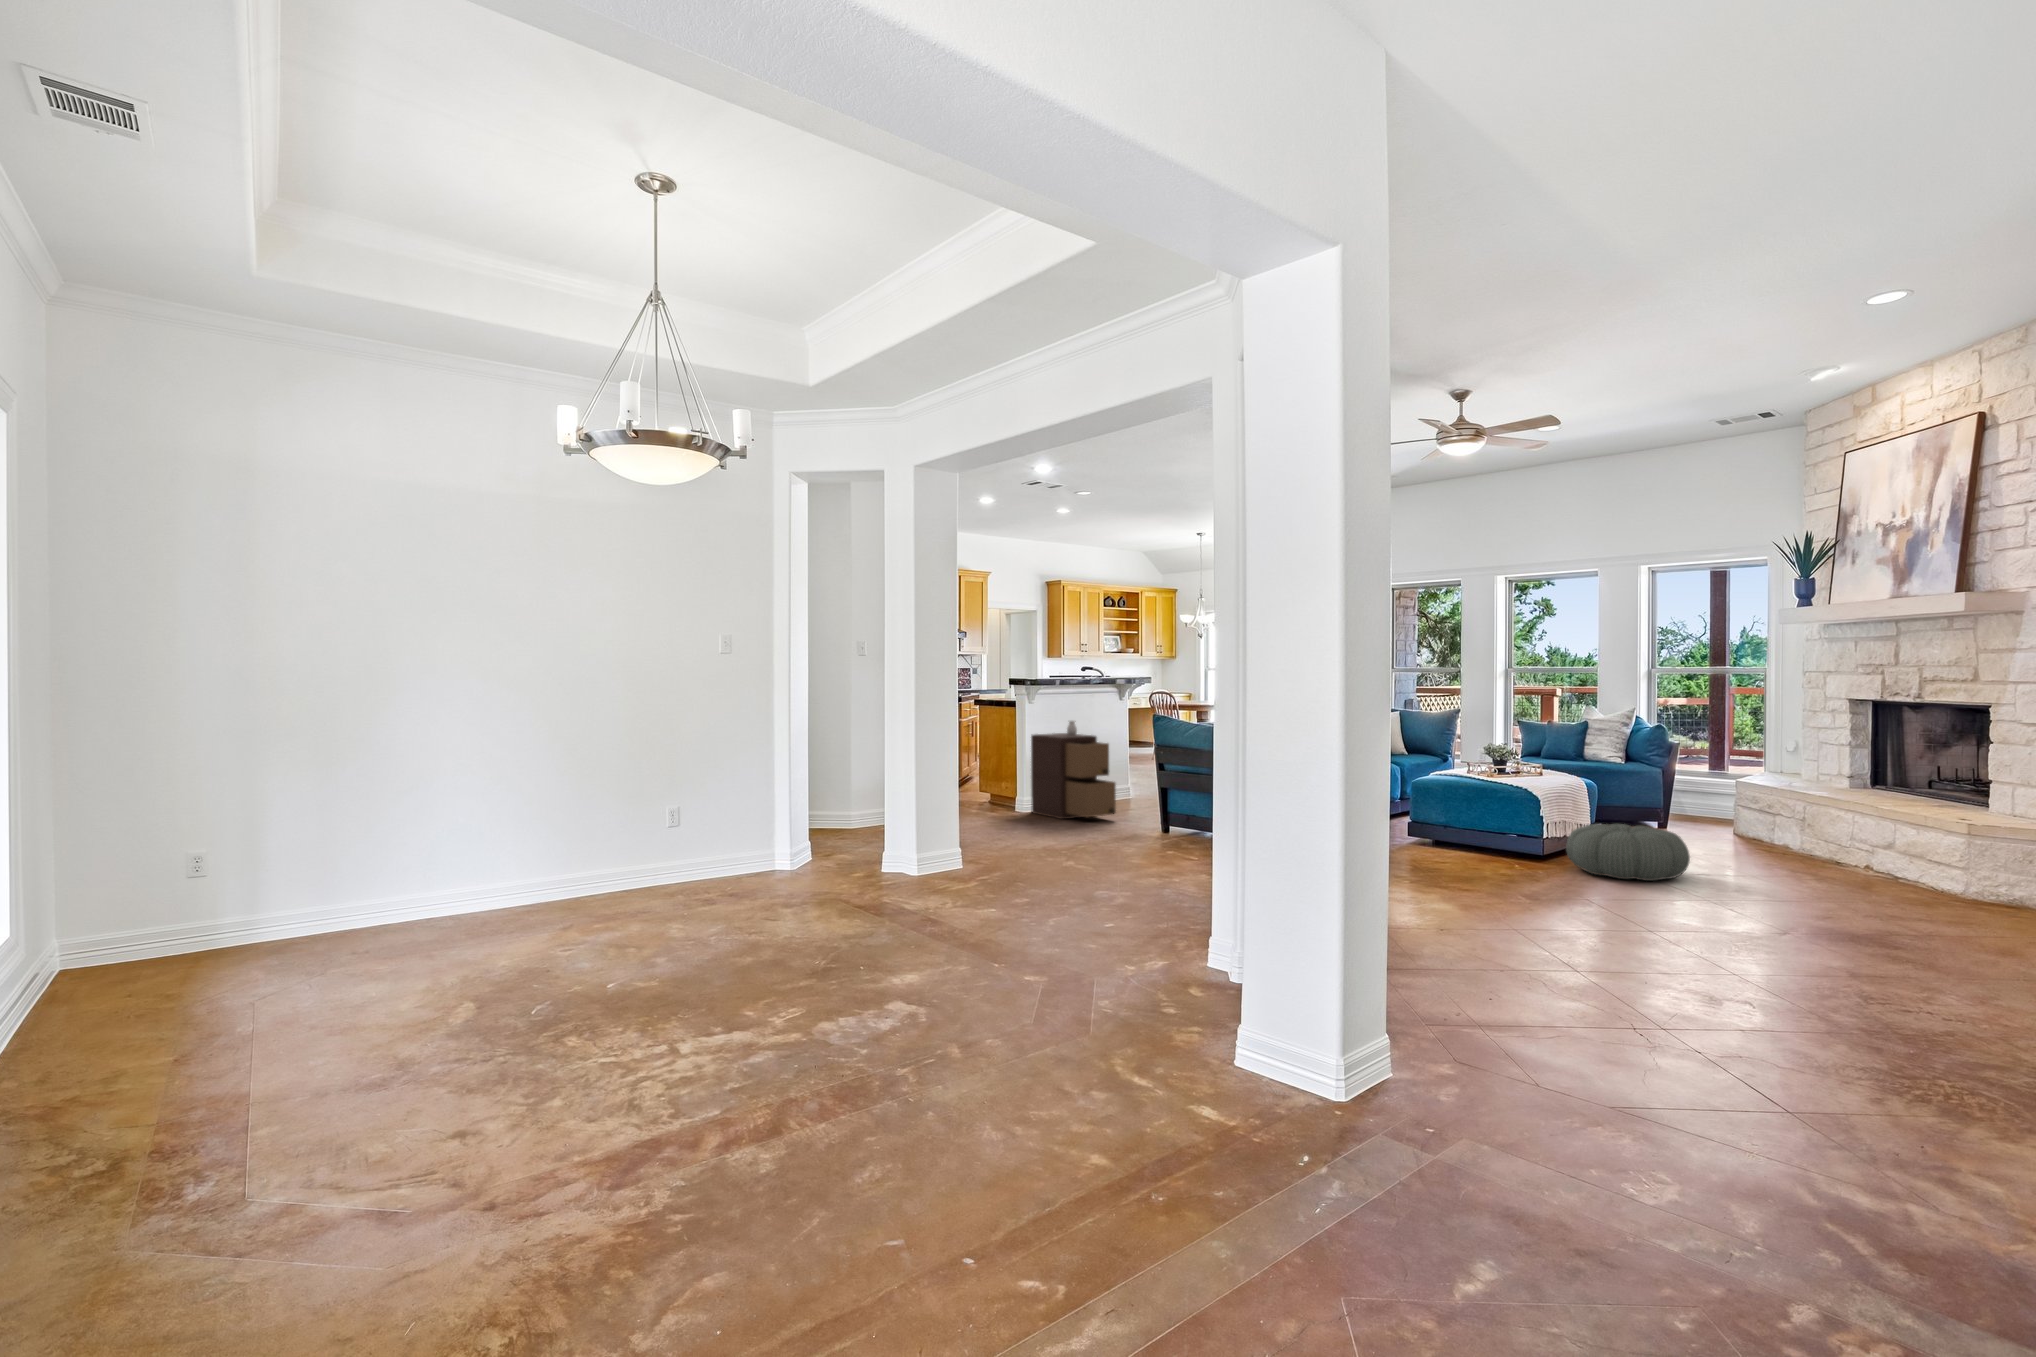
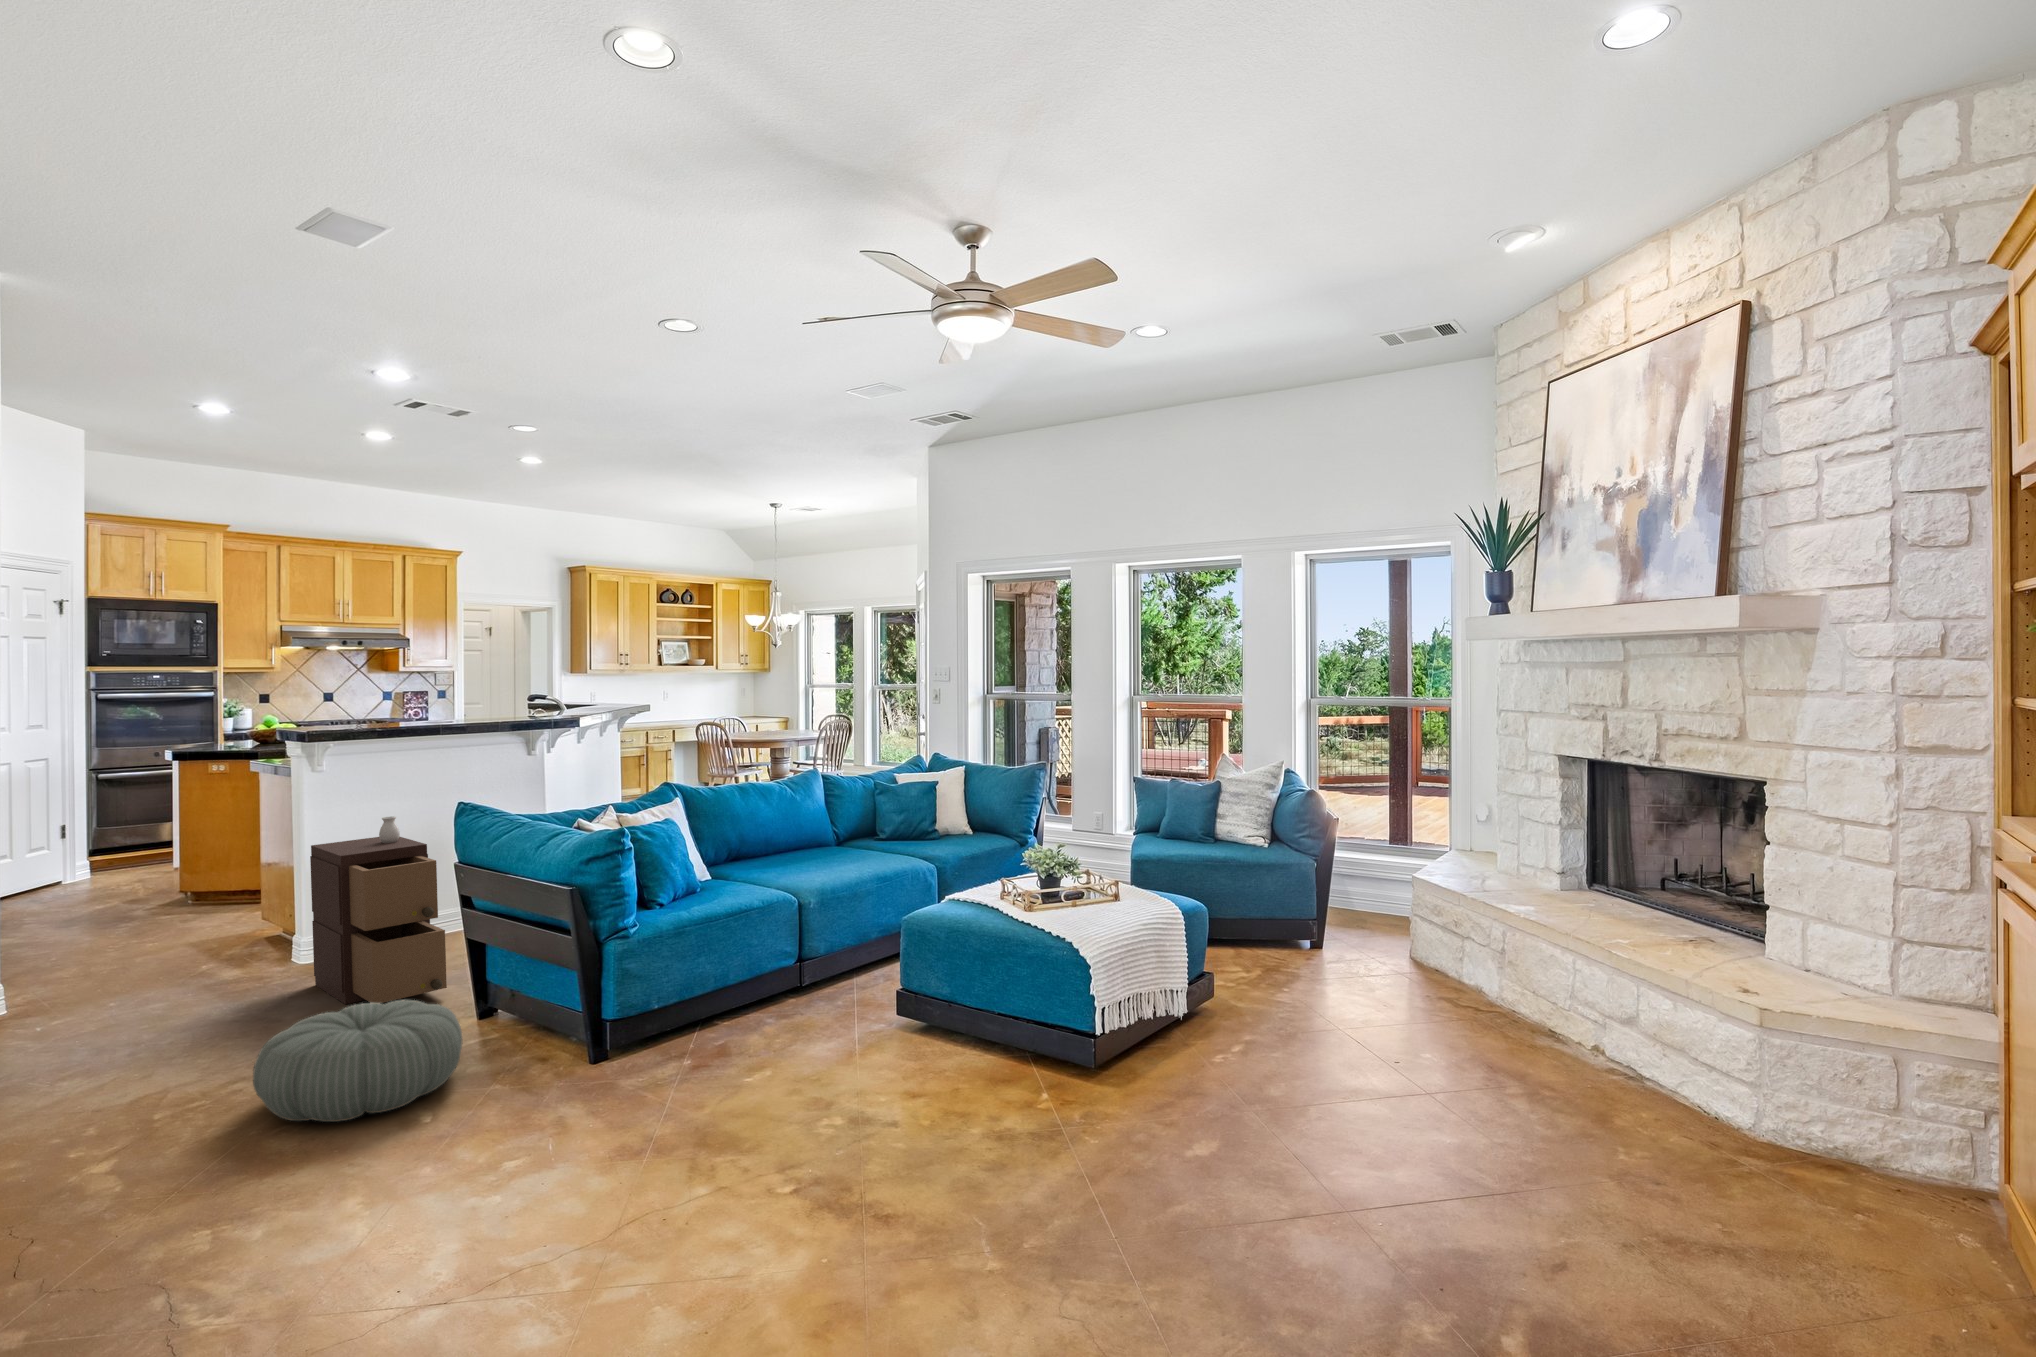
pouf: present [1566,824,1690,881] -> present [253,1000,462,1122]

